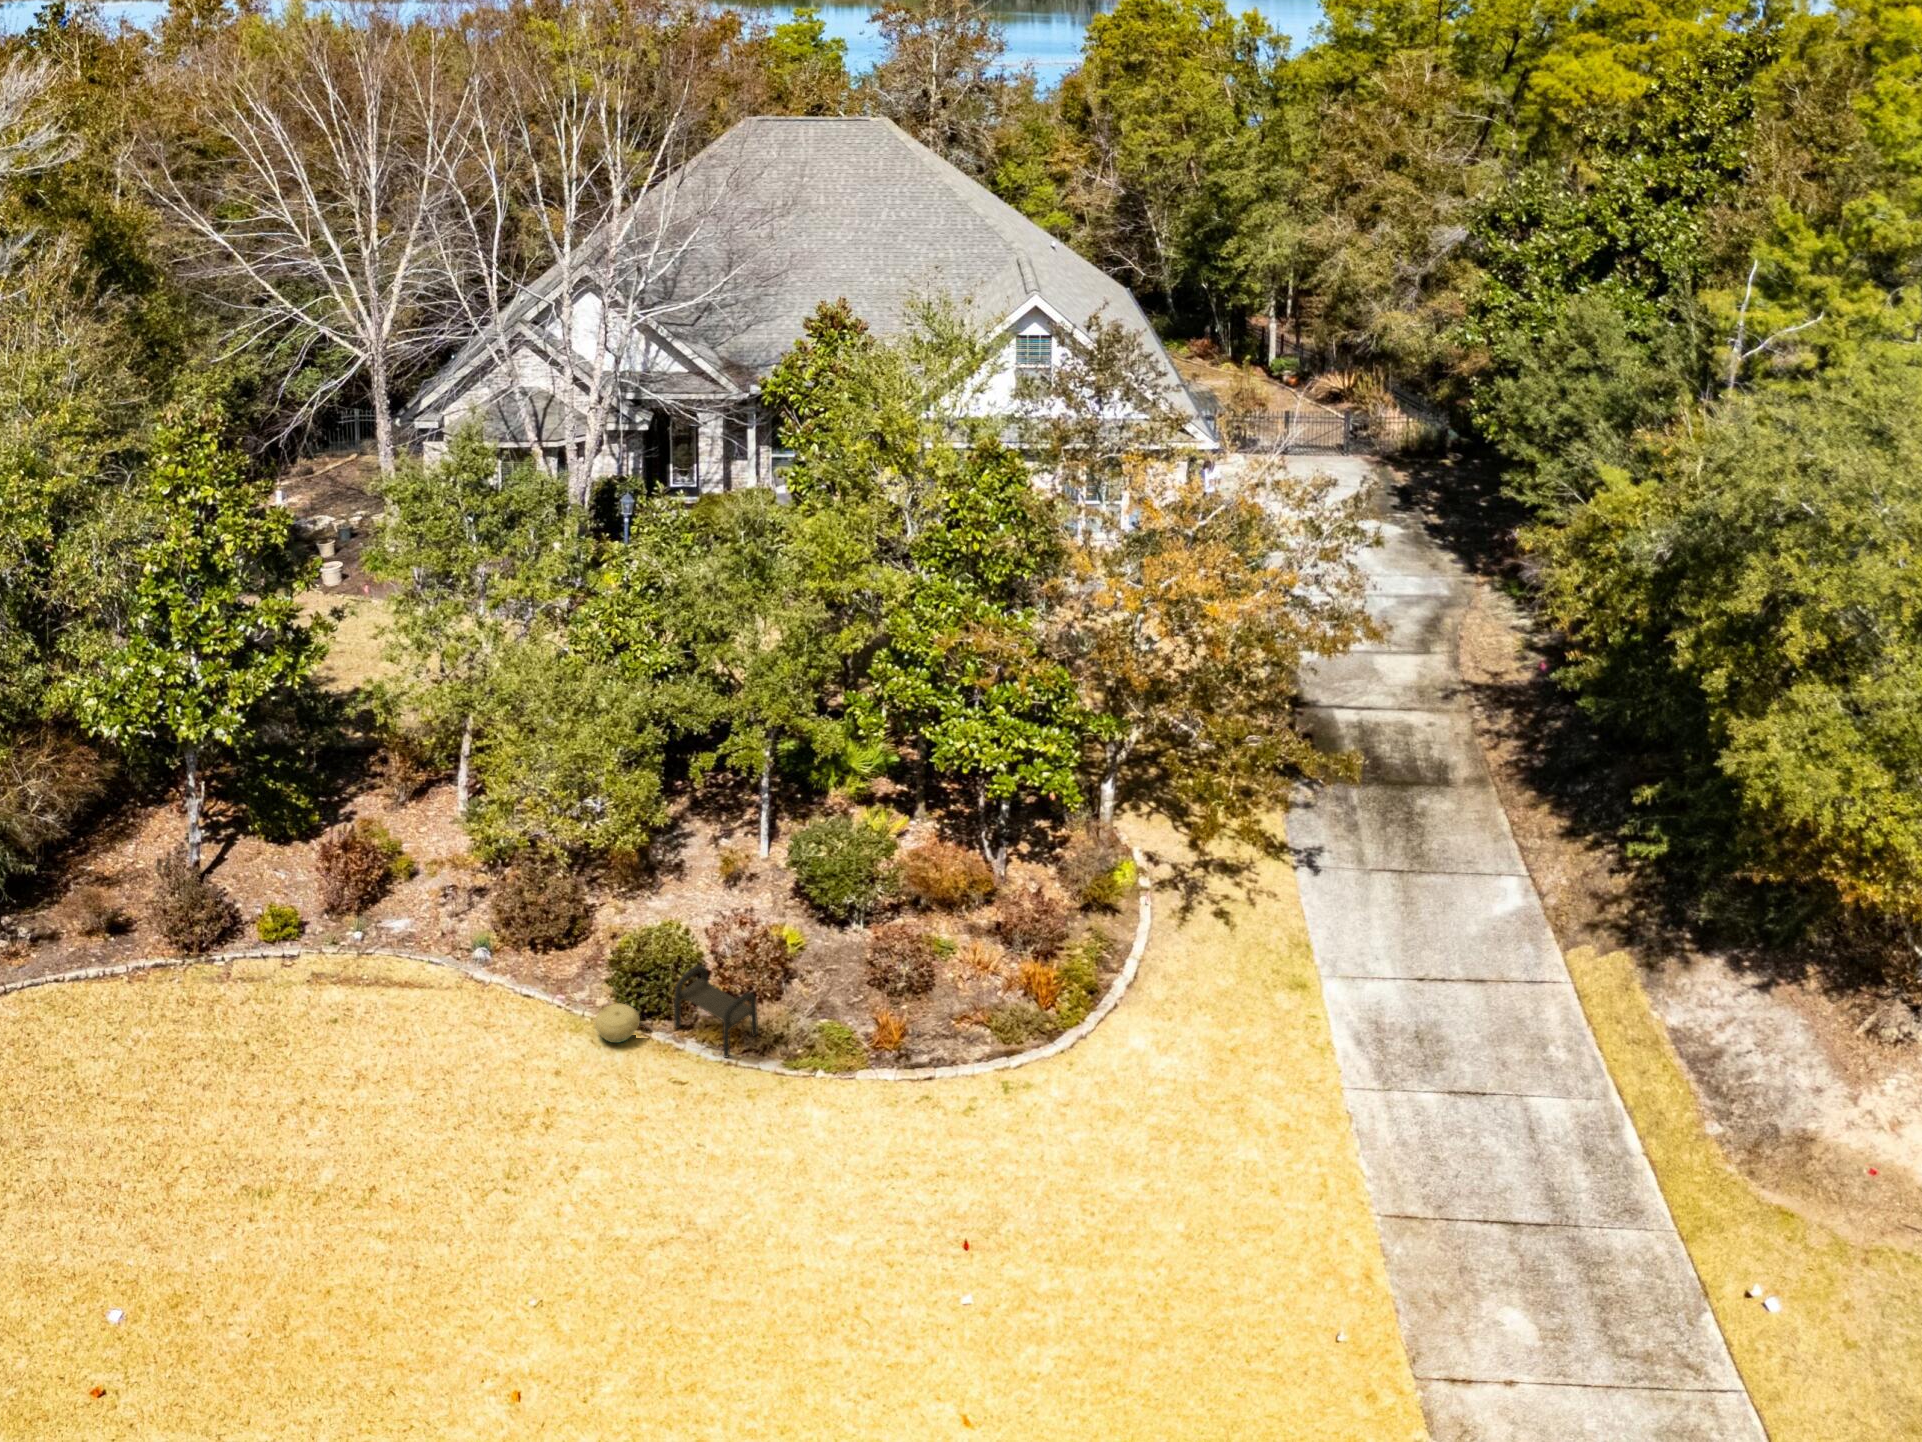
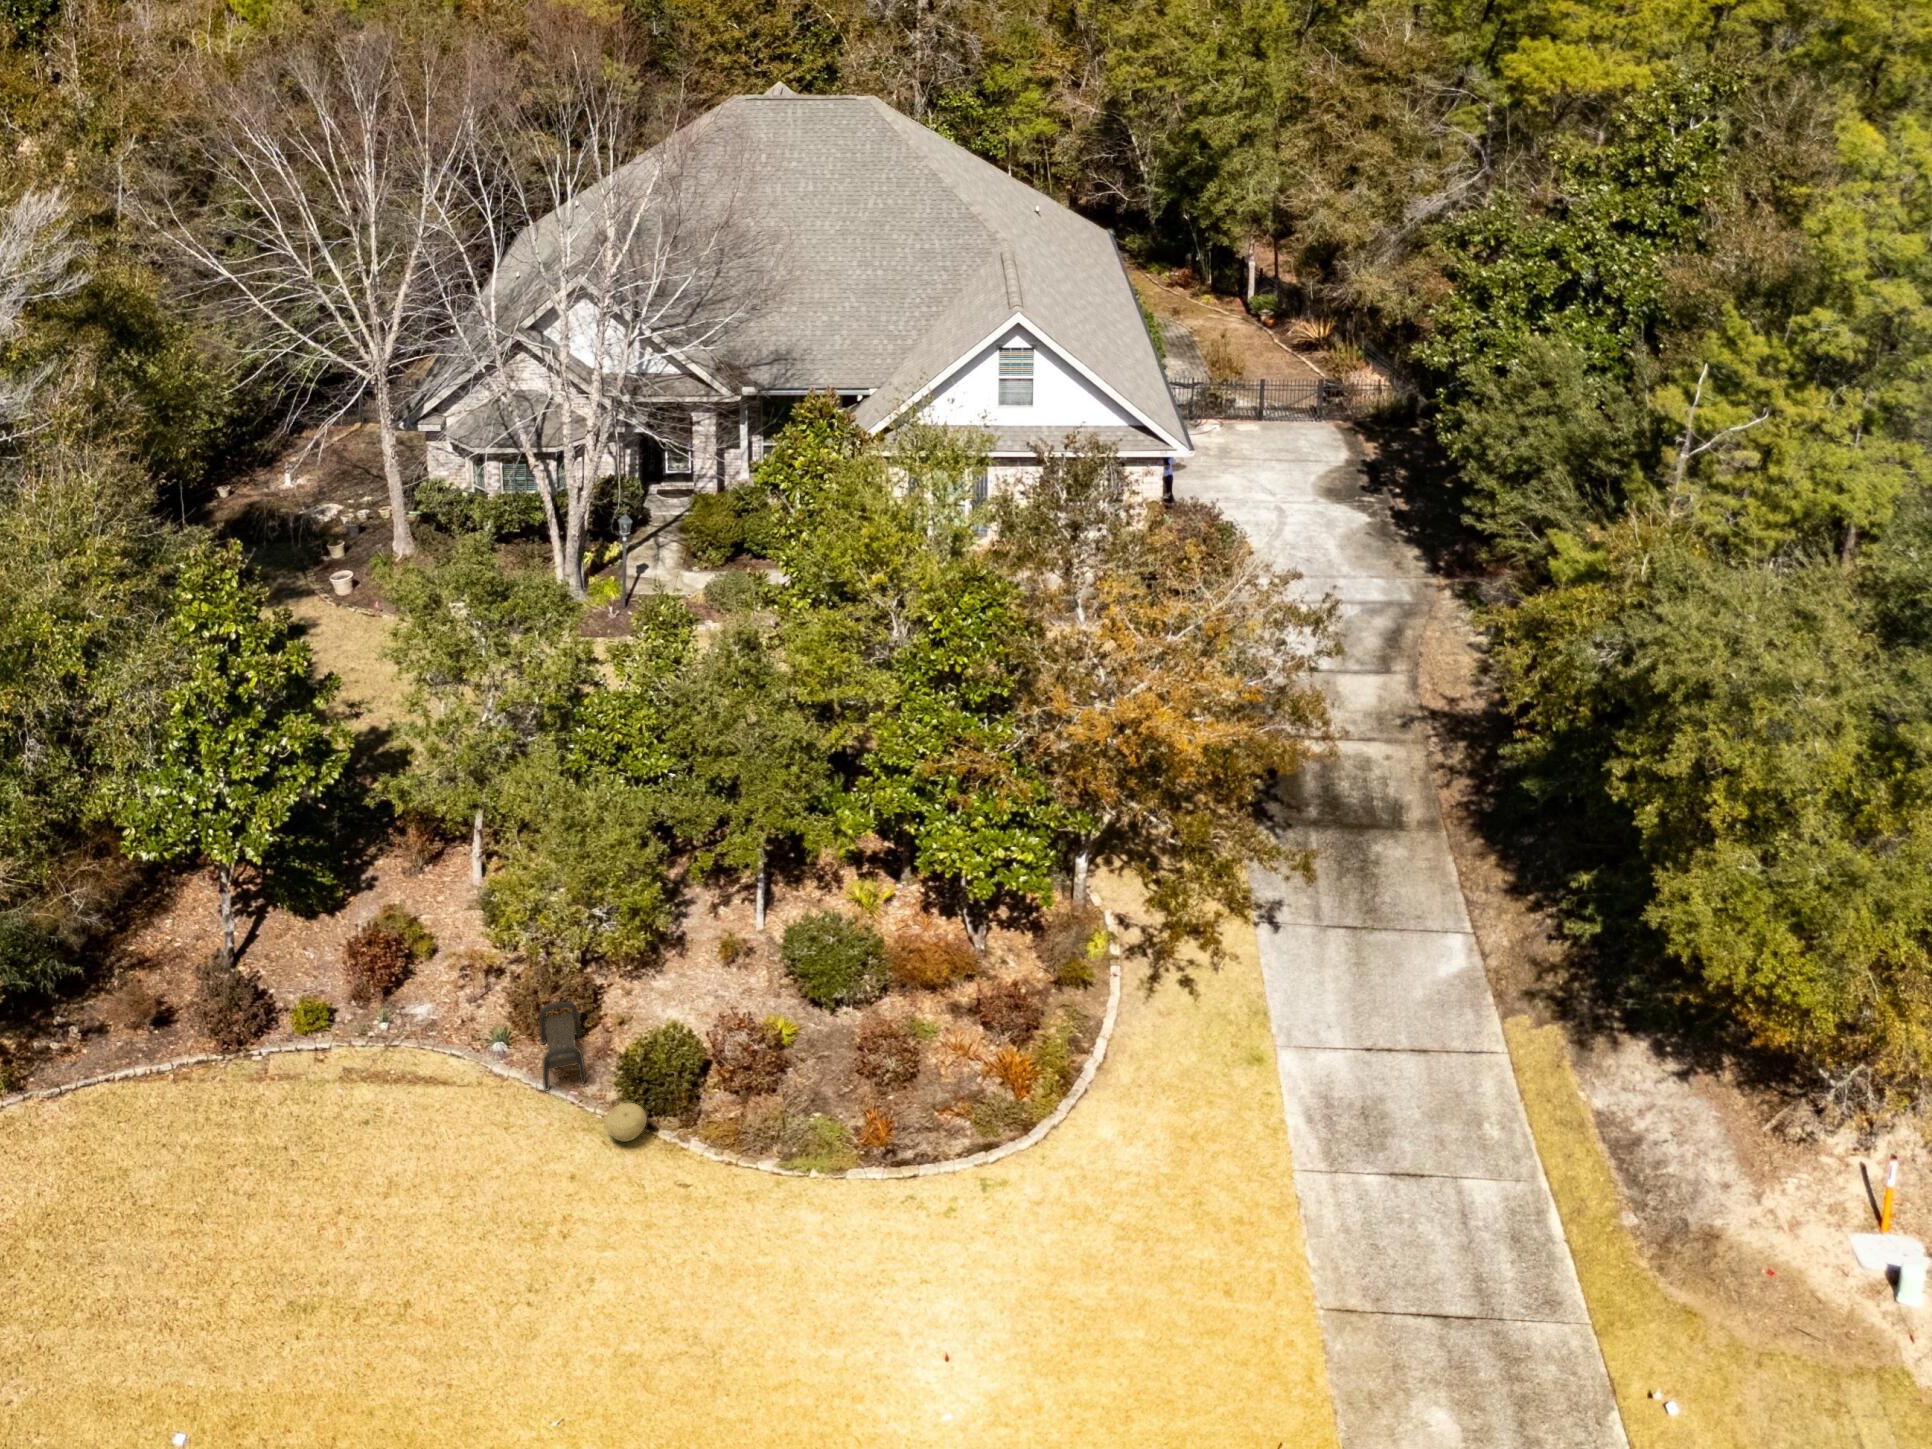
bench: present [674,965,758,1058] -> present [539,1002,586,1091]

